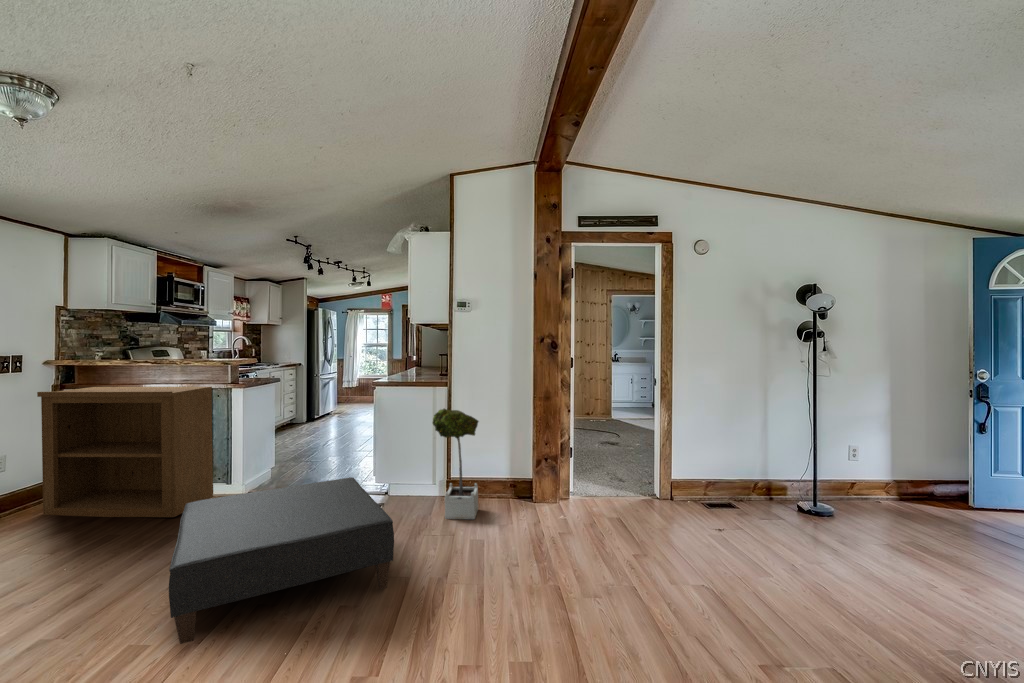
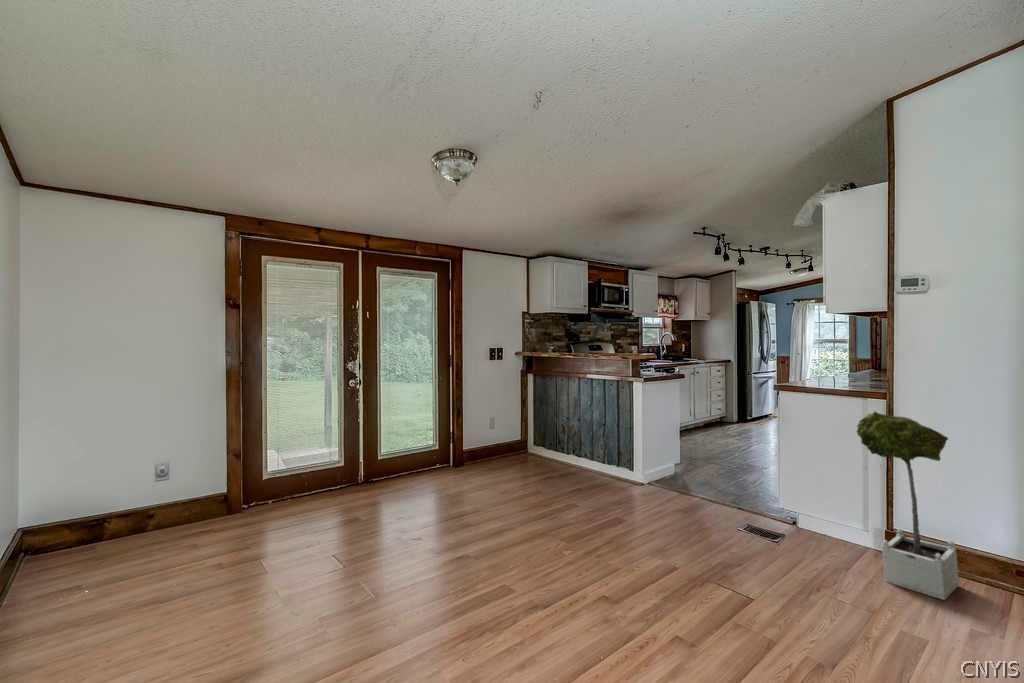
bookshelf: present [37,387,213,517] -> none [507,372,618,488]
ottoman: present [169,477,394,644] -> none [516,475,753,642]

